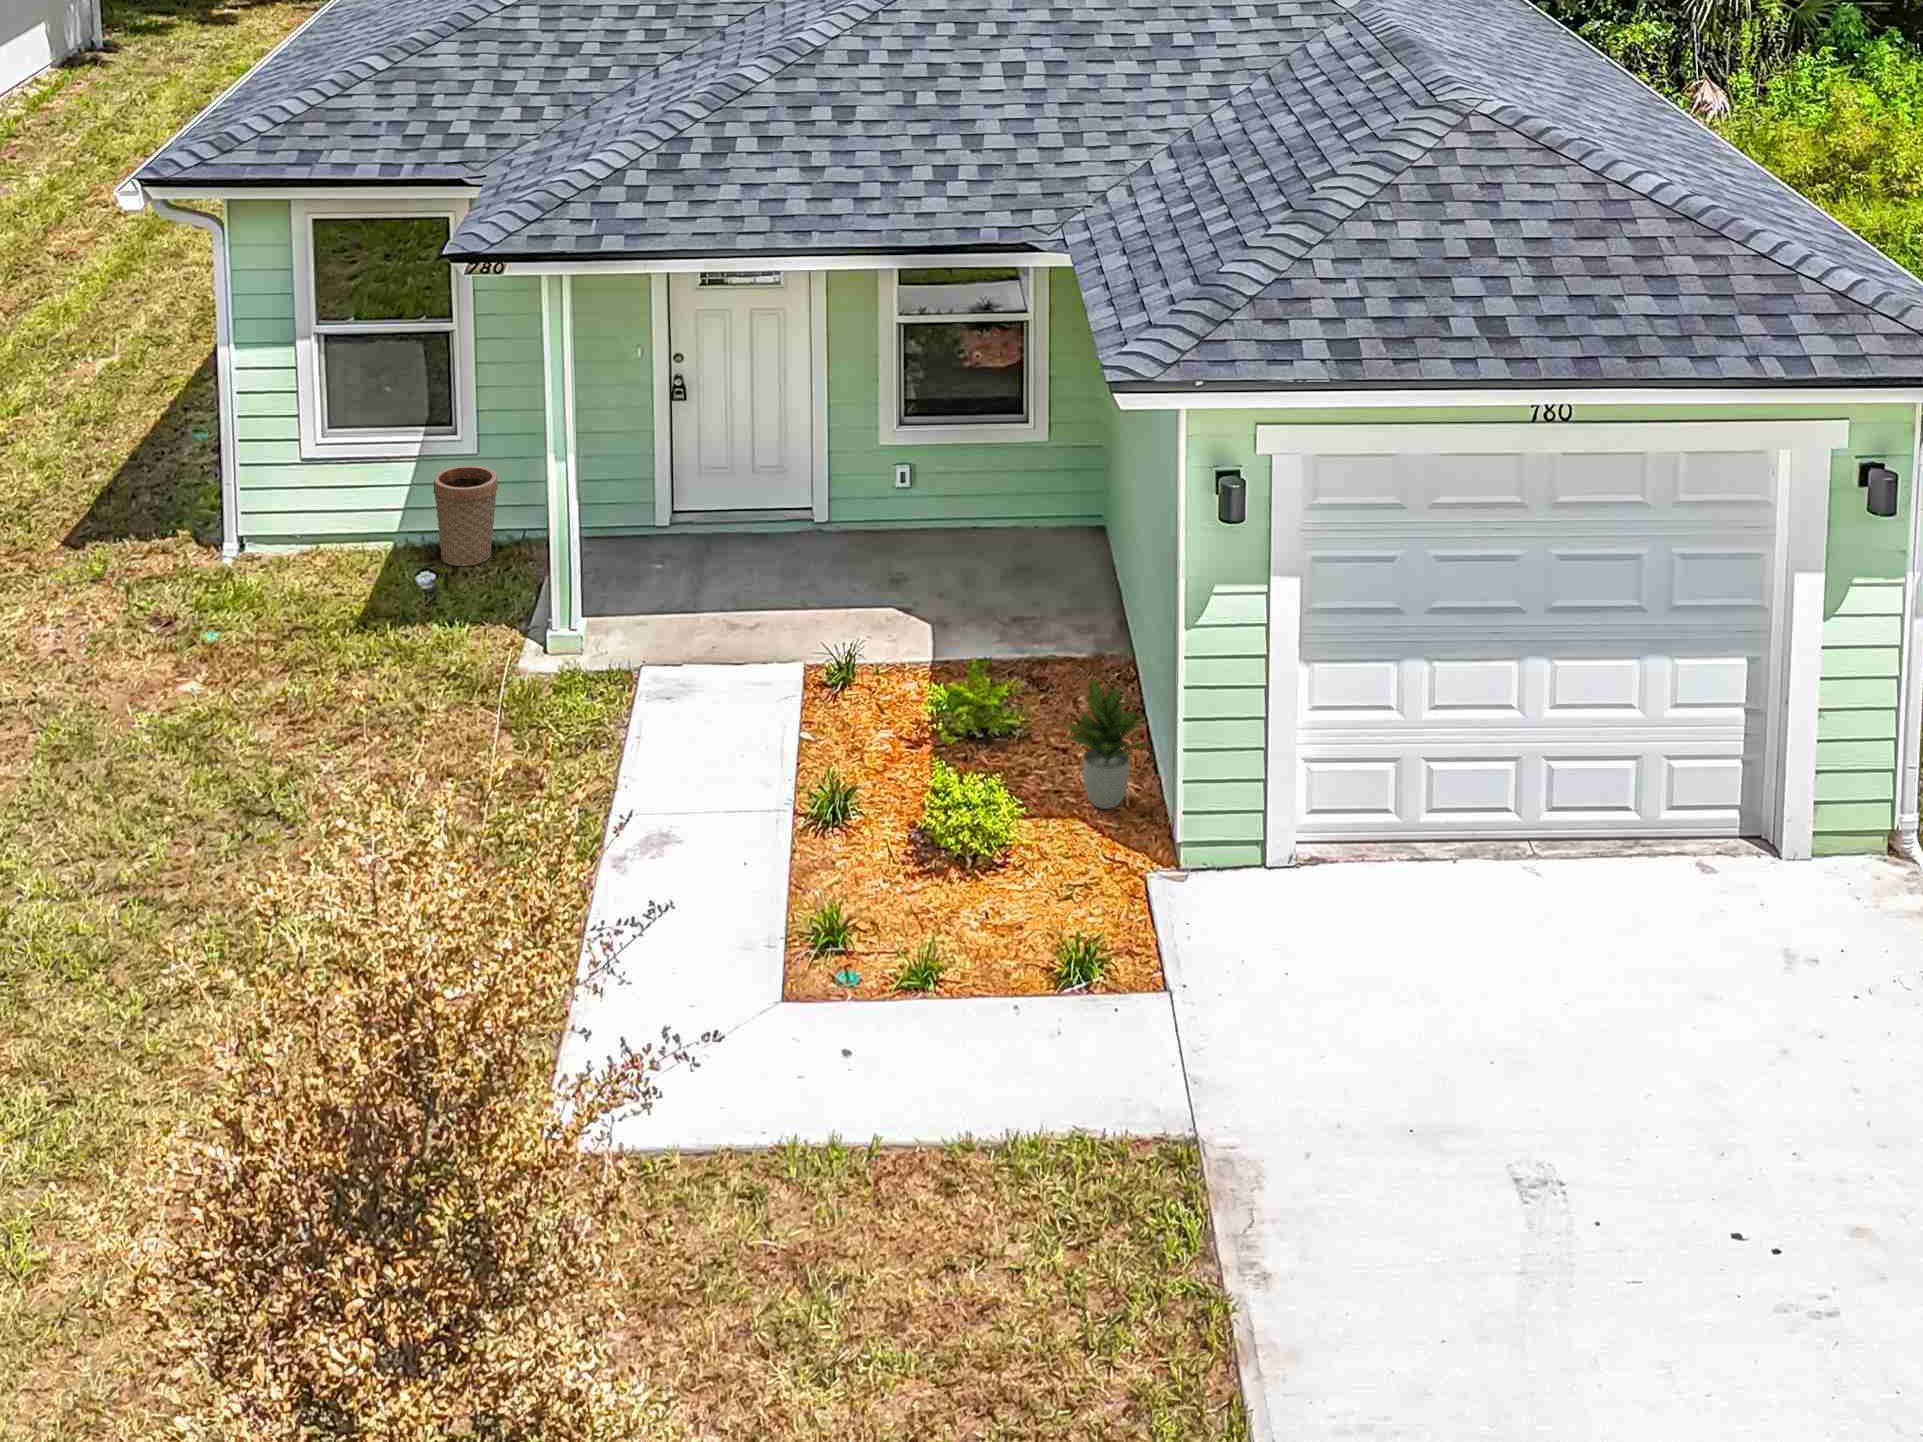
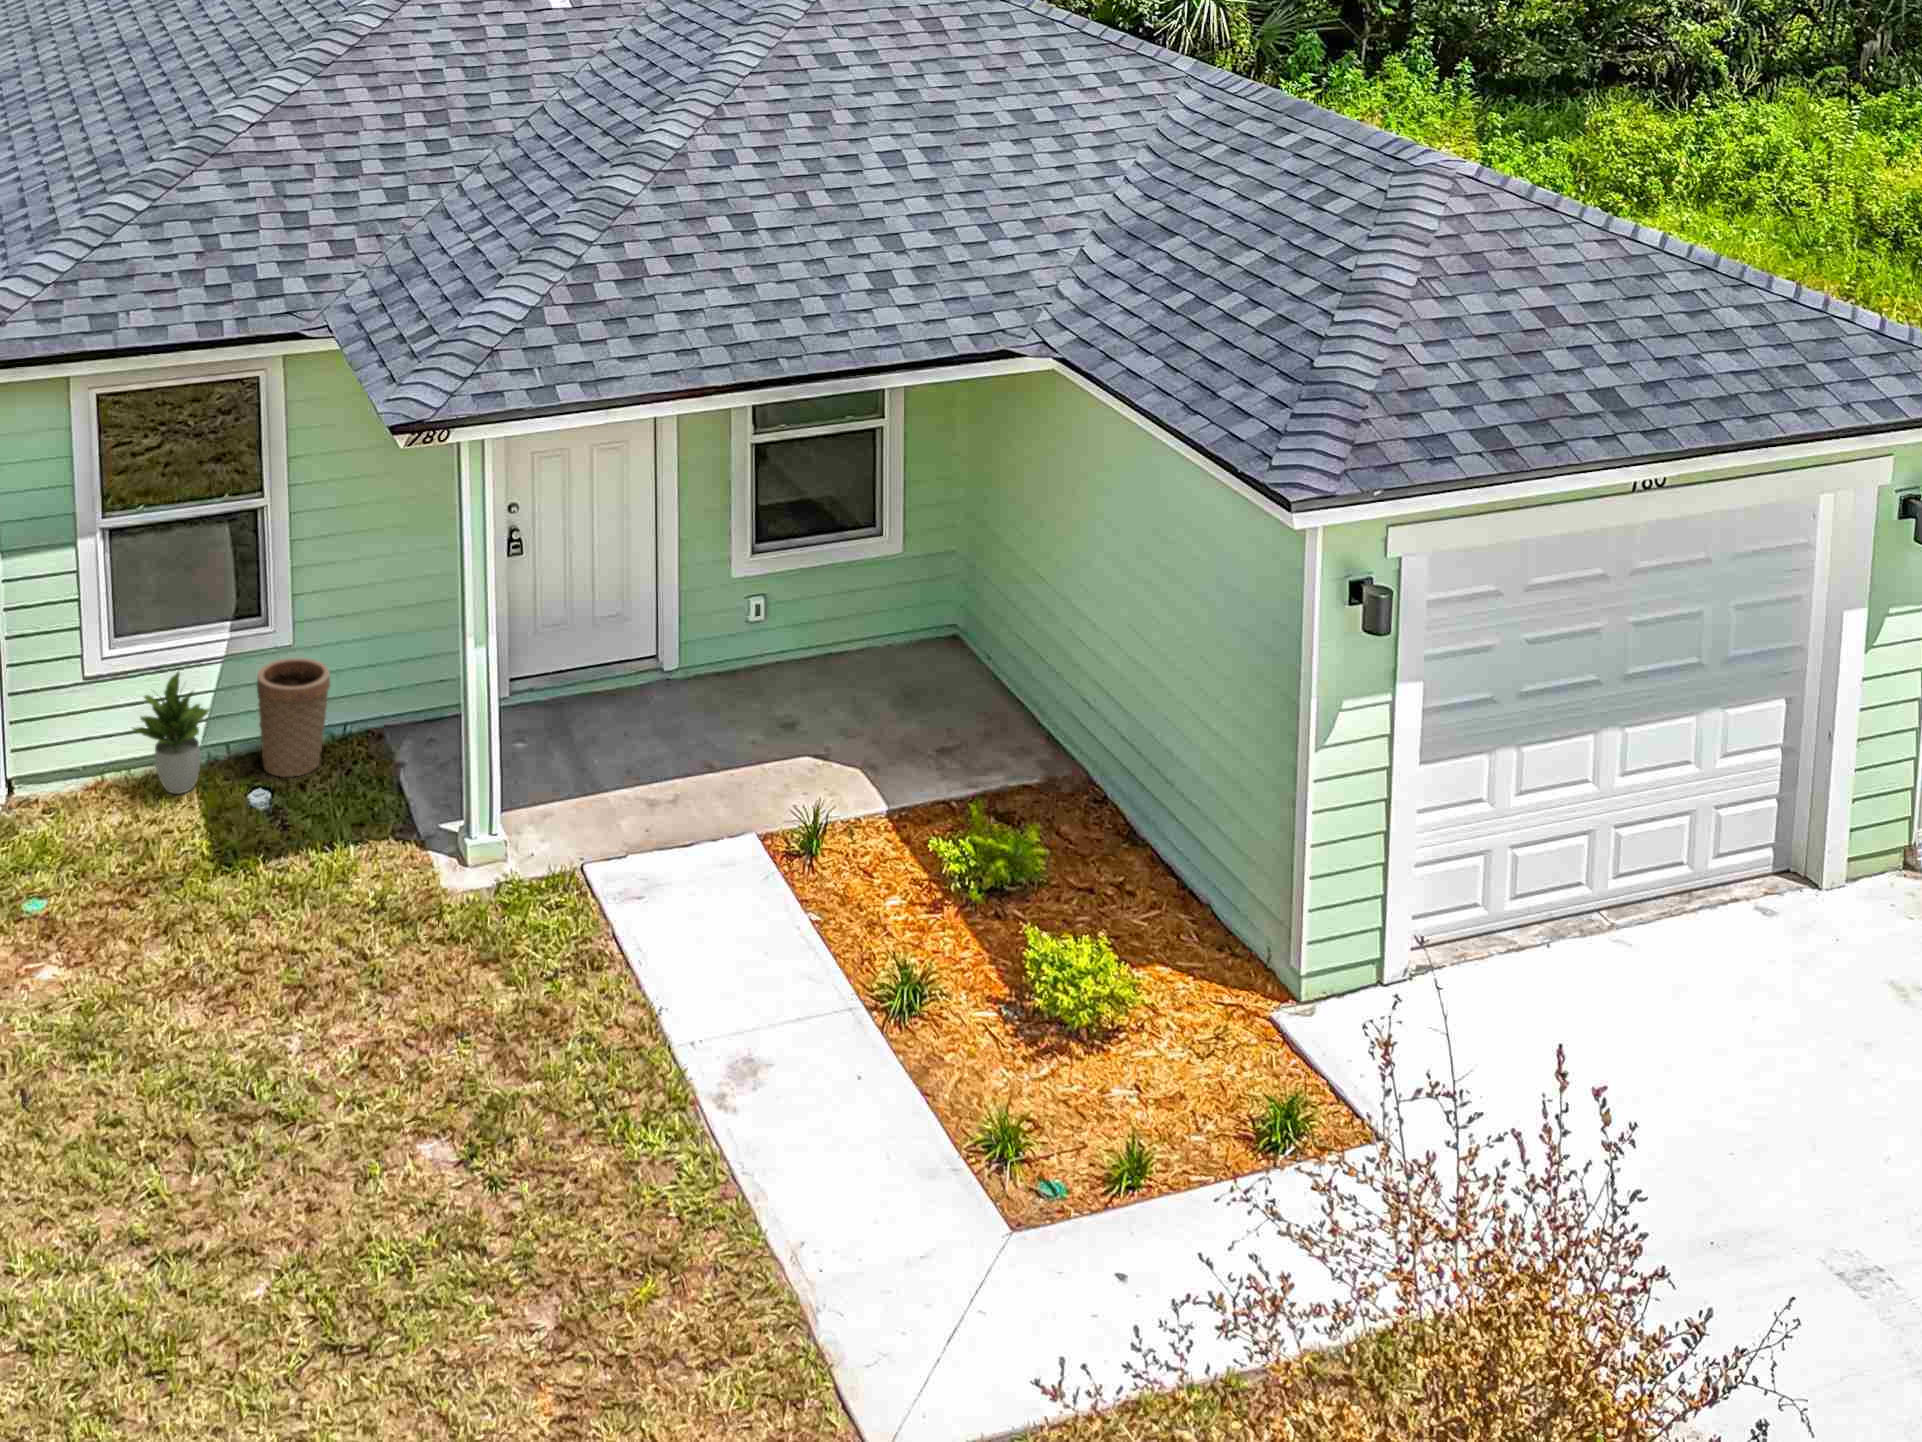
potted plant: present [1066,679,1147,809] -> present [133,672,209,794]

